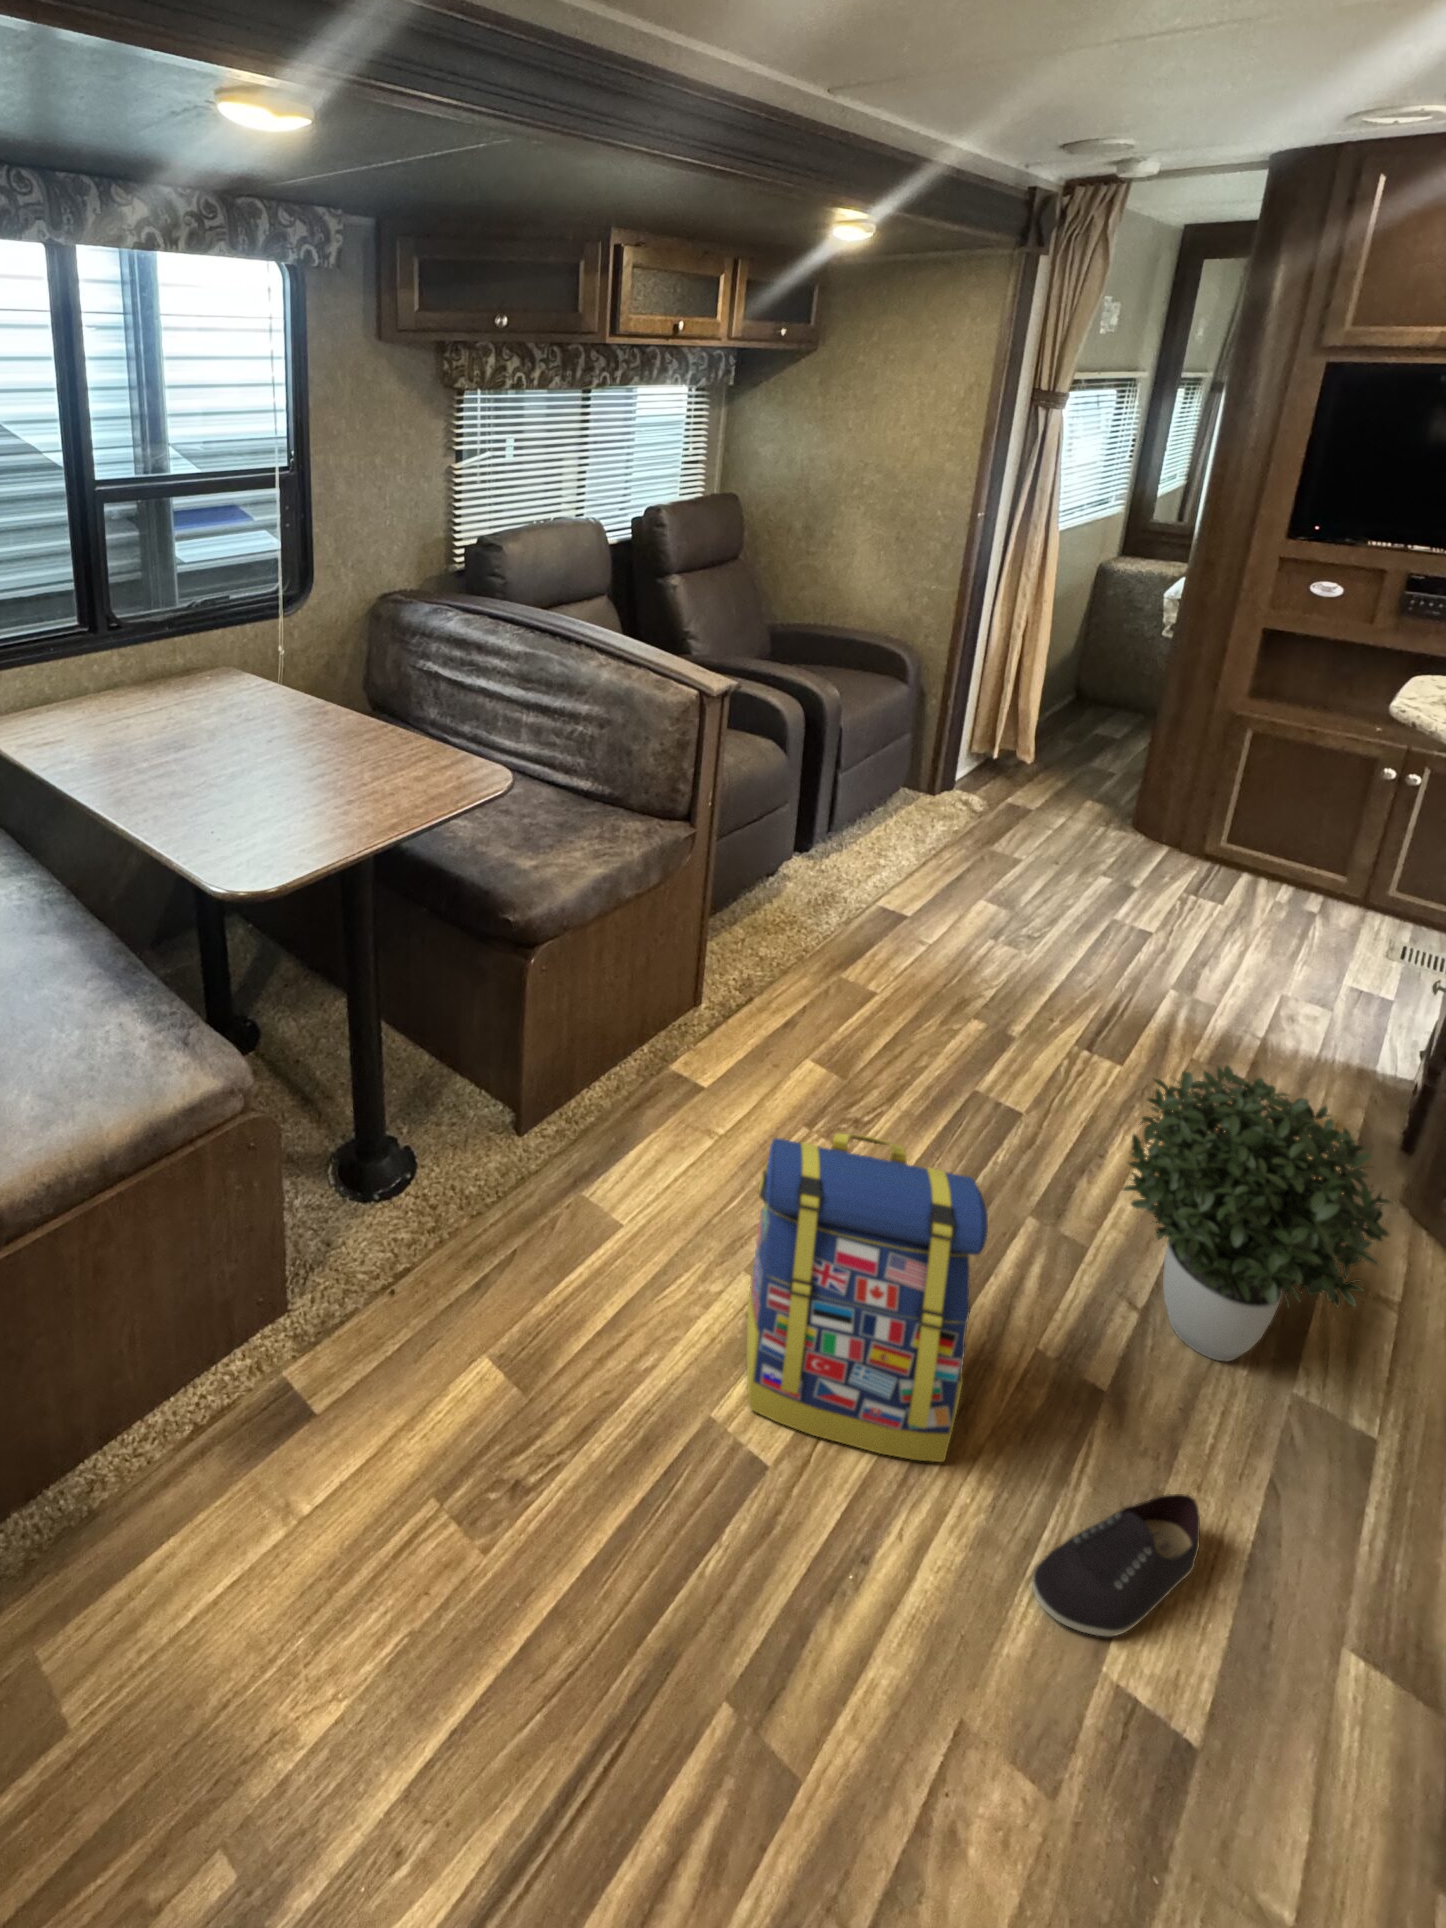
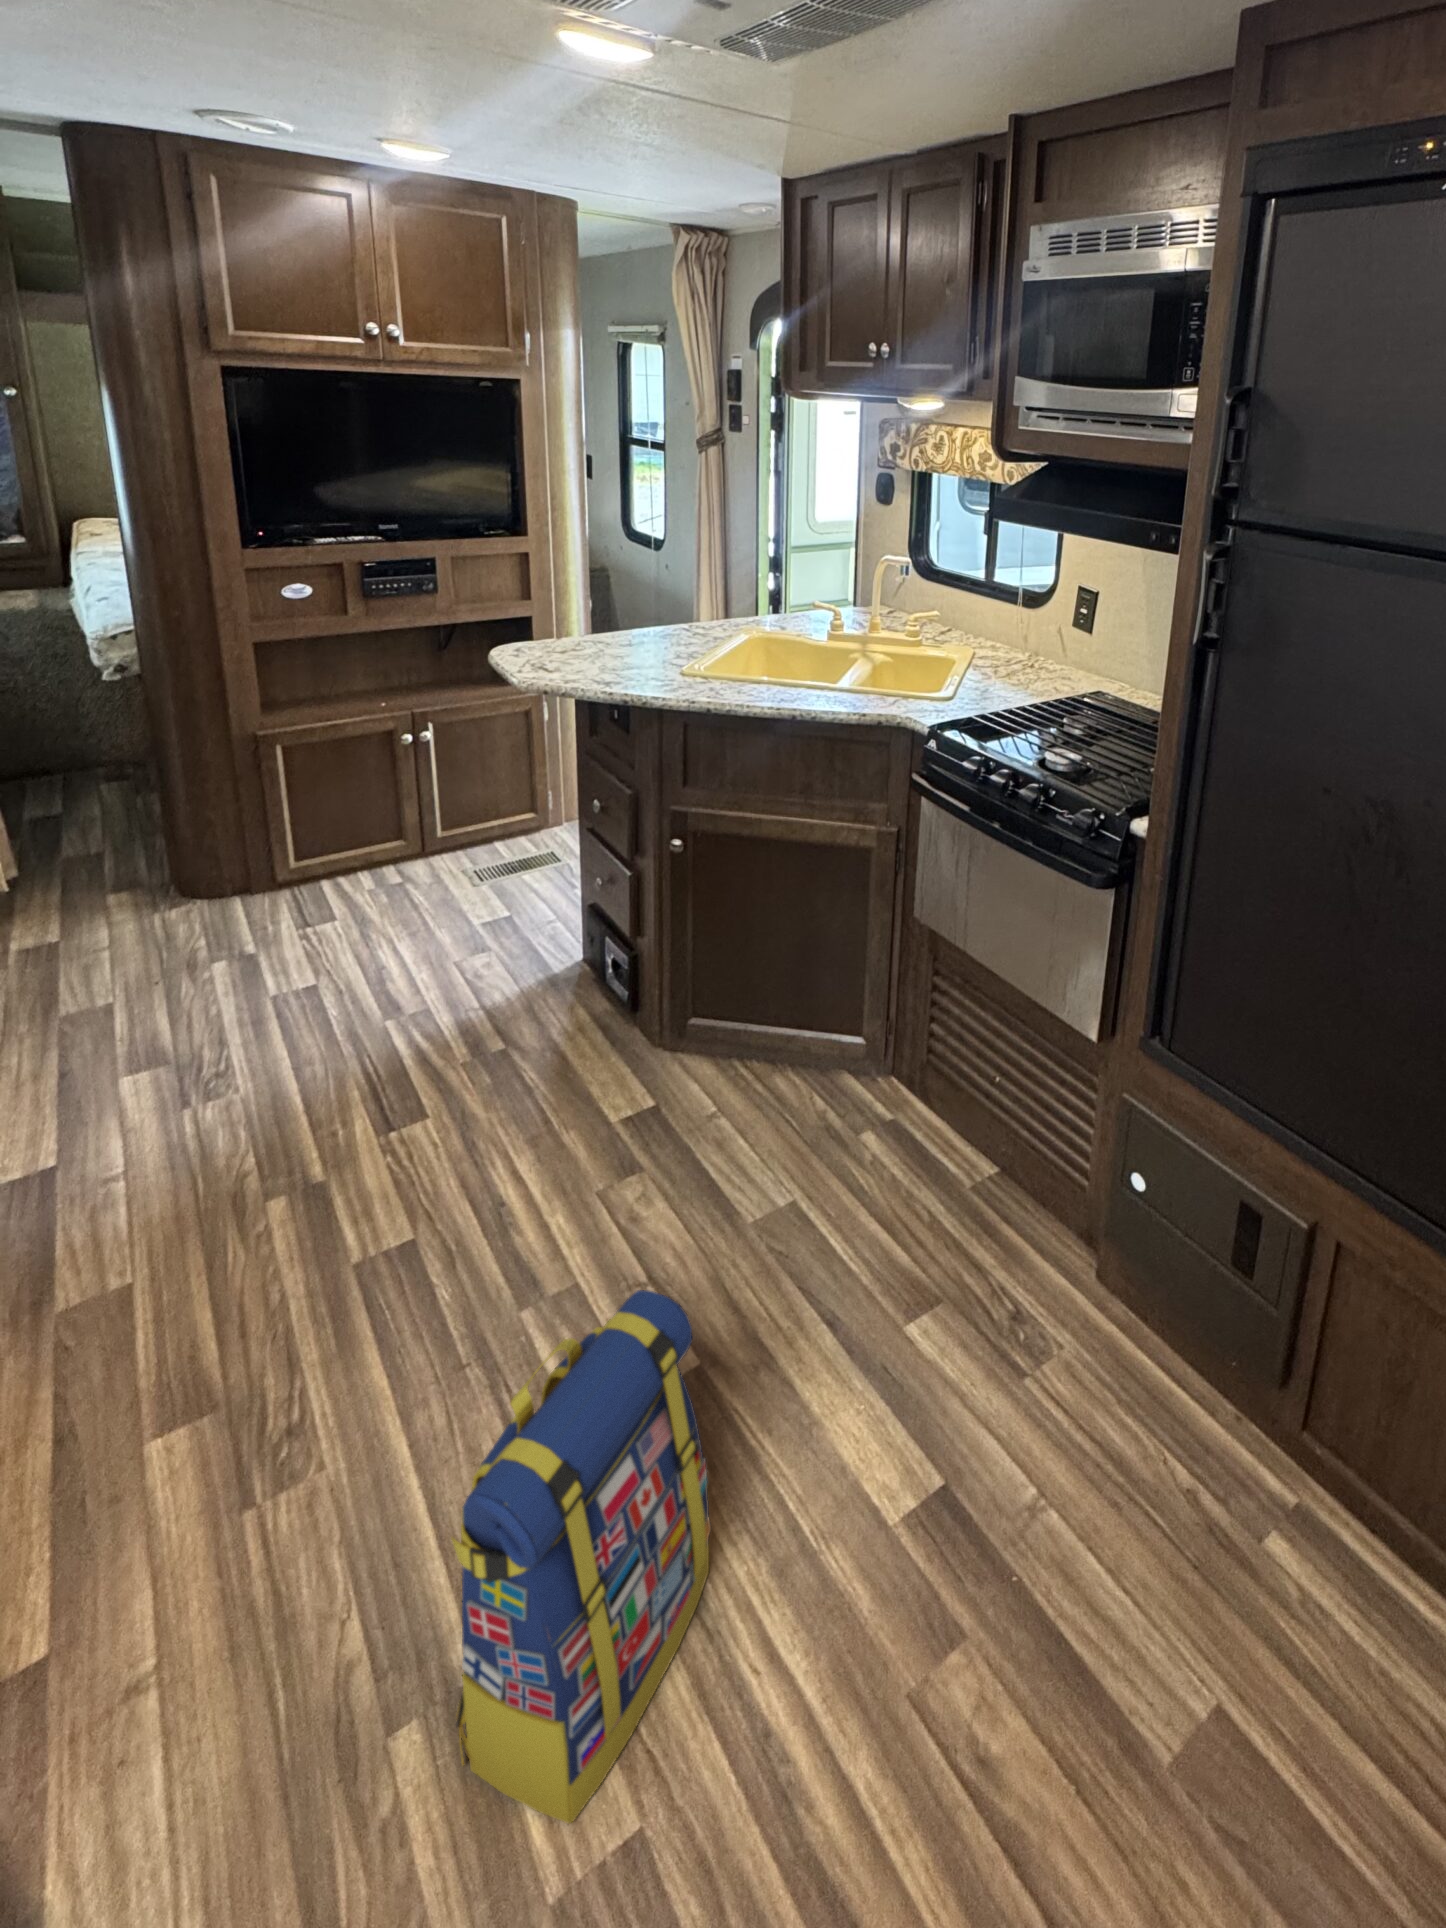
potted plant: present [1123,1066,1390,1361] -> none [585,1002,782,1271]
shoe: present [1032,1494,1200,1637] -> none [803,1348,872,1549]

